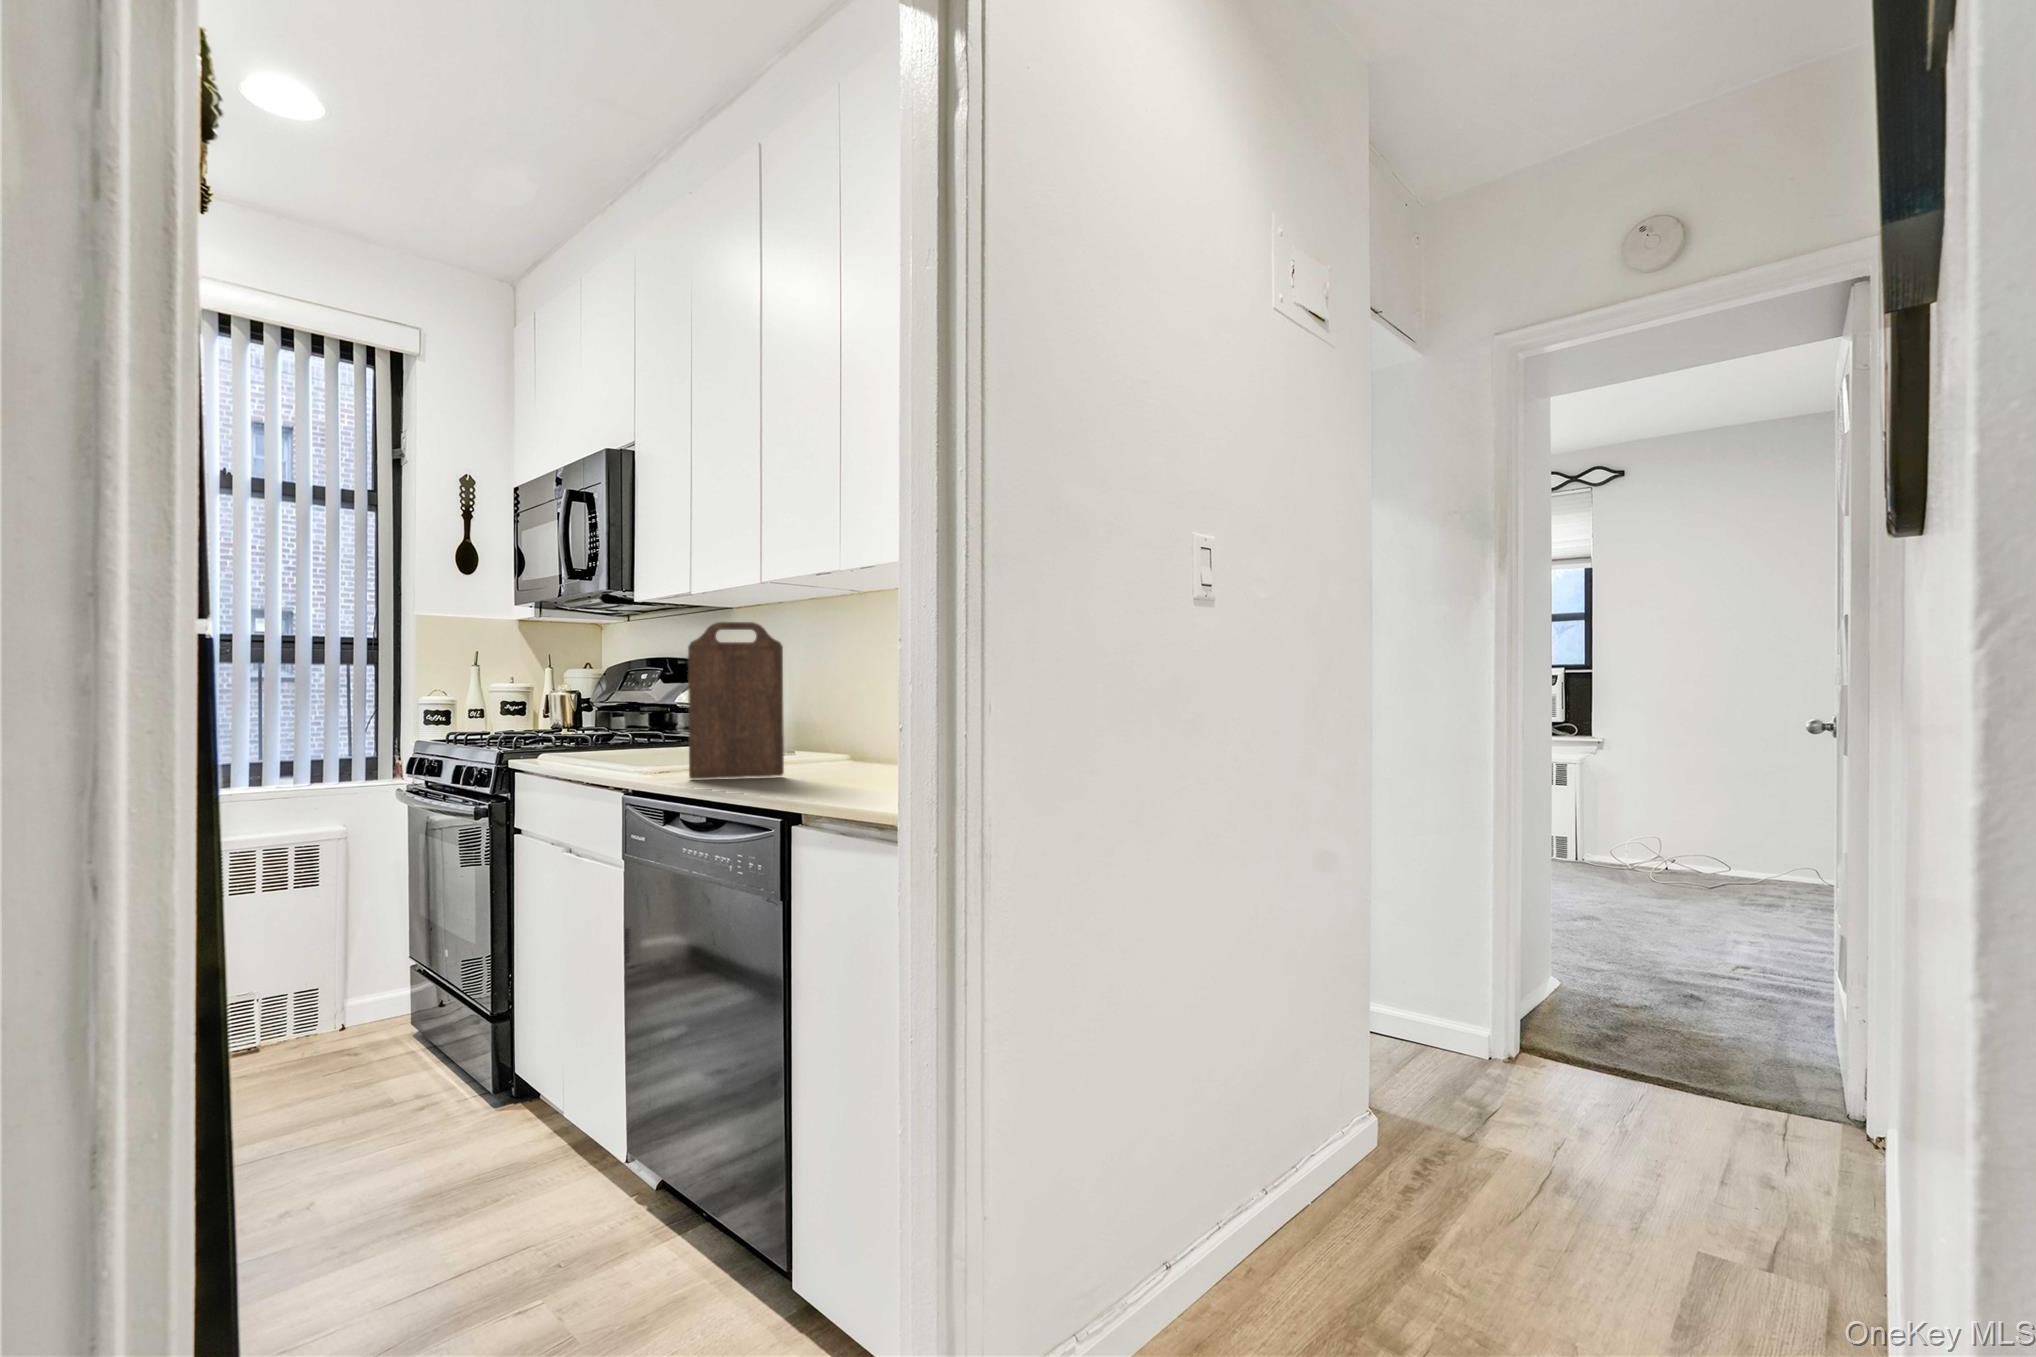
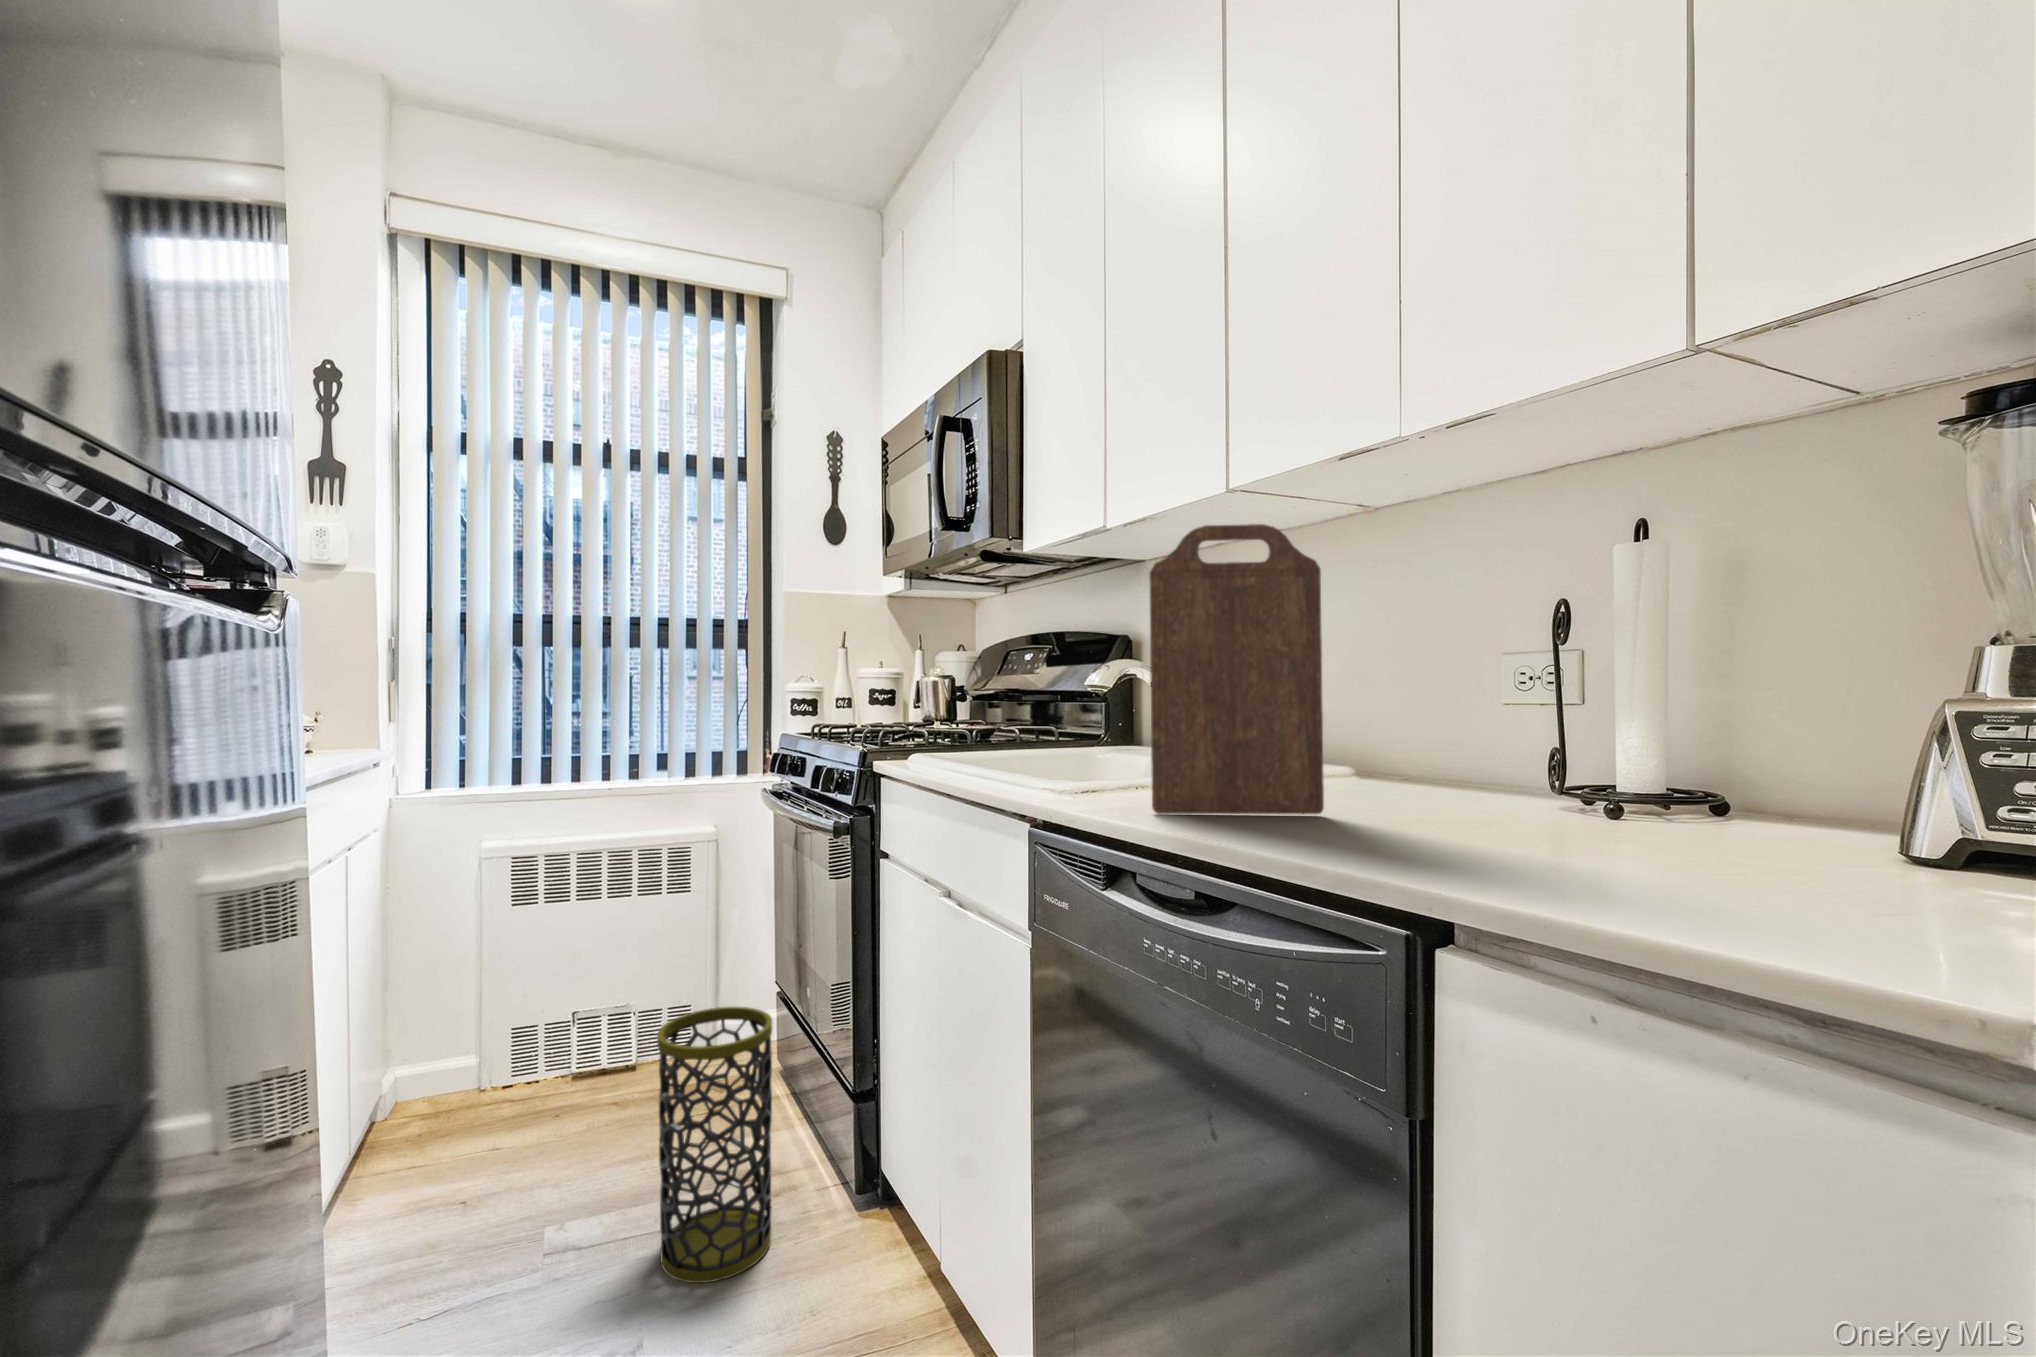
trash can: none [319,956,422,1159] -> present [657,1007,772,1283]

